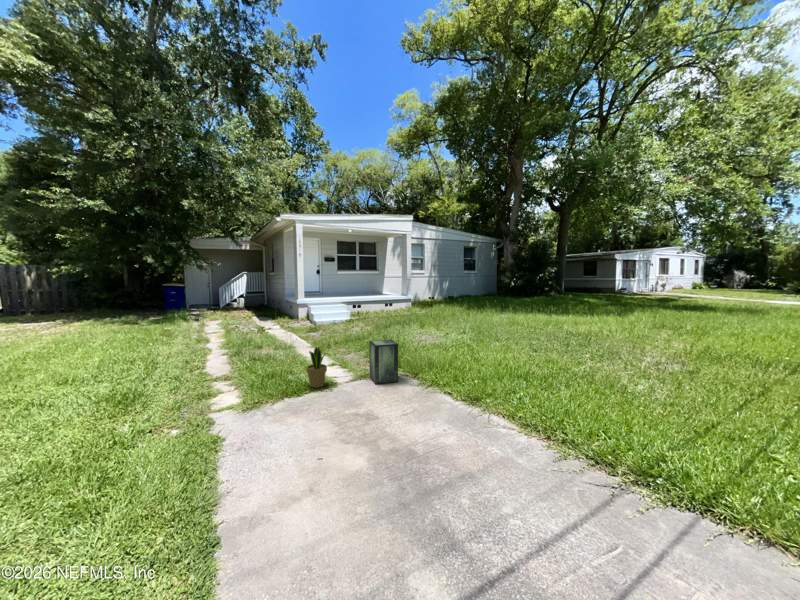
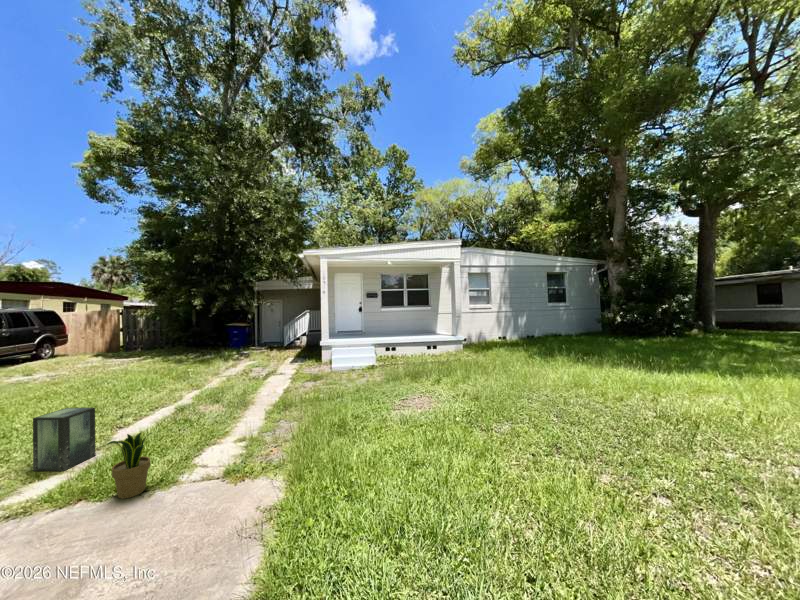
storage box: present [369,339,398,384] -> present [33,408,96,471]

